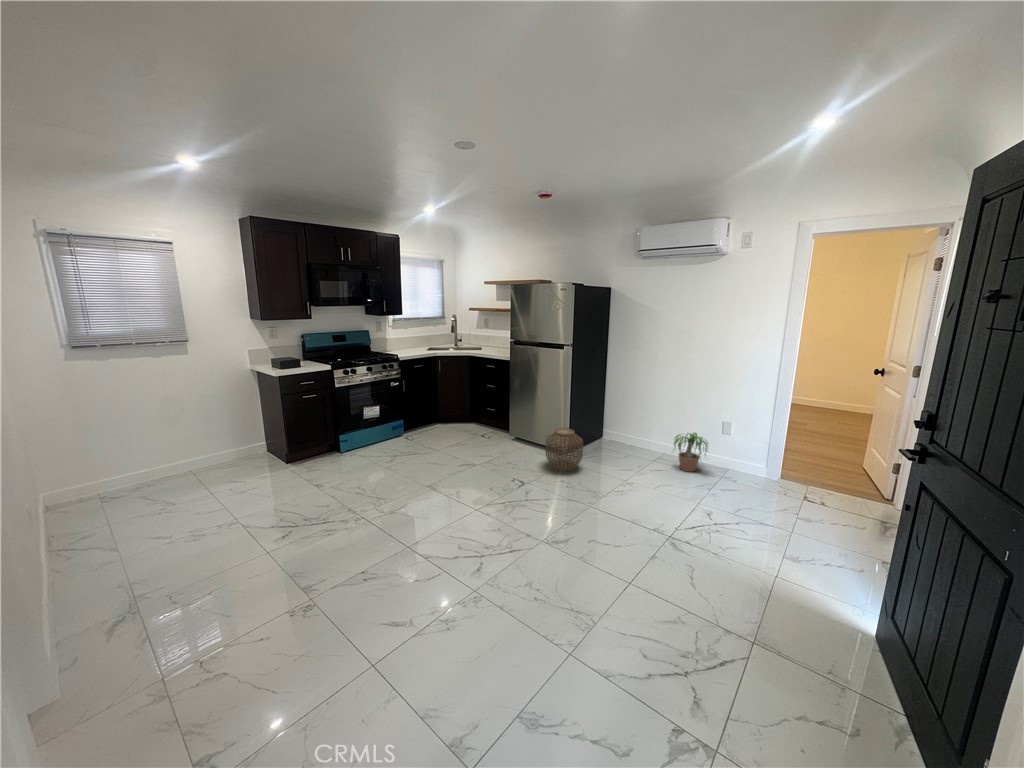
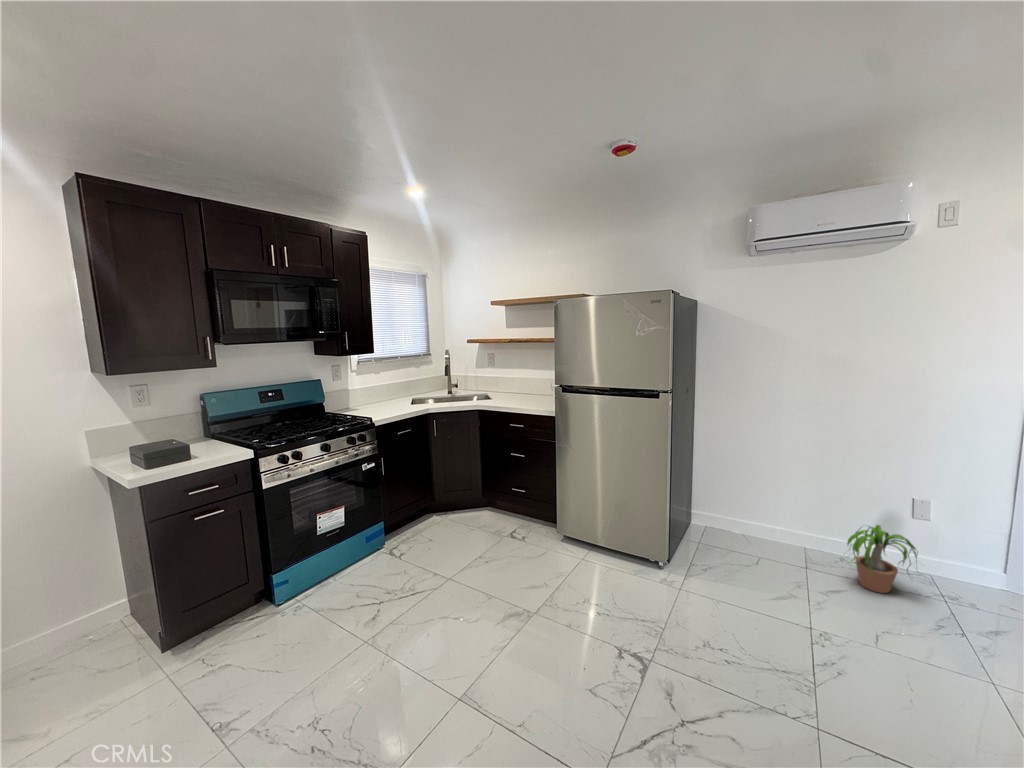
woven basket: present [546,428,583,471] -> none [649,535,718,616]

